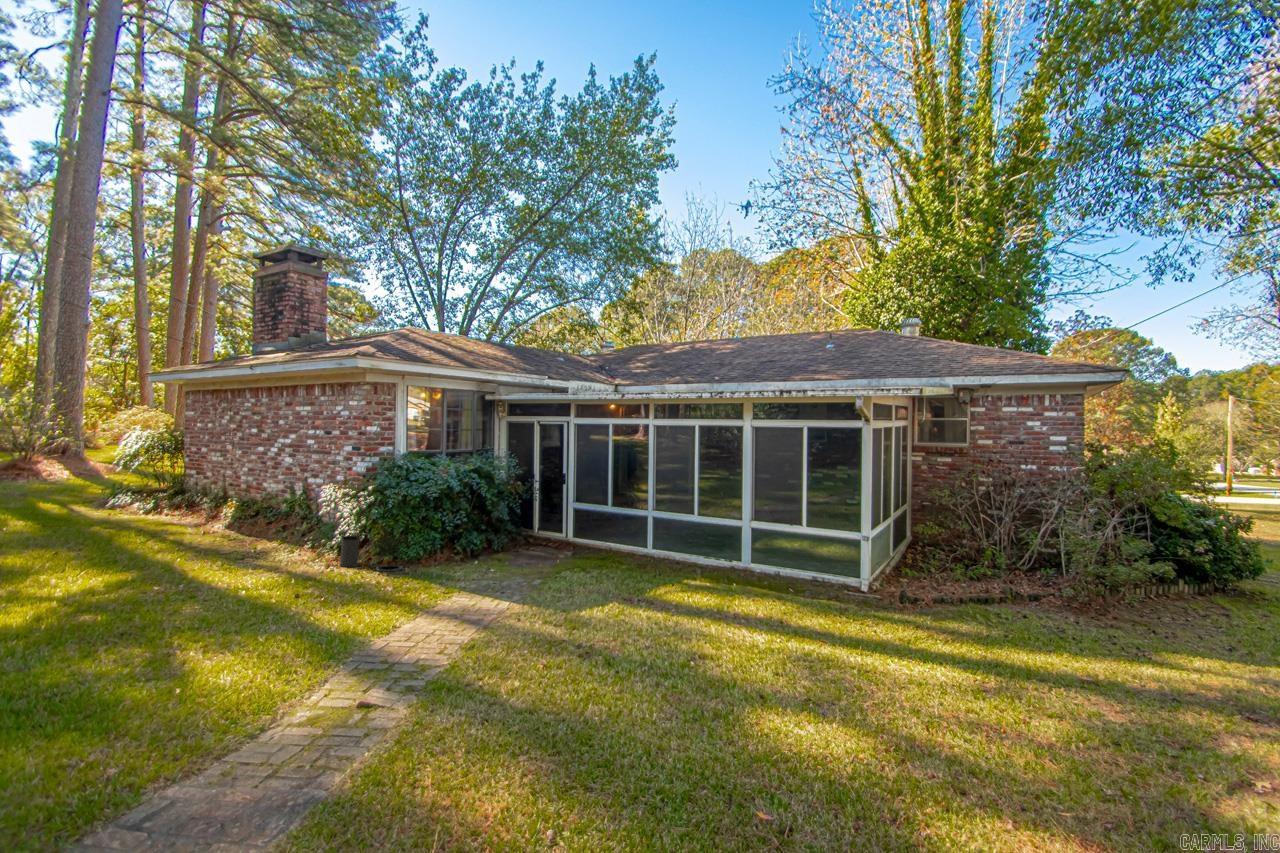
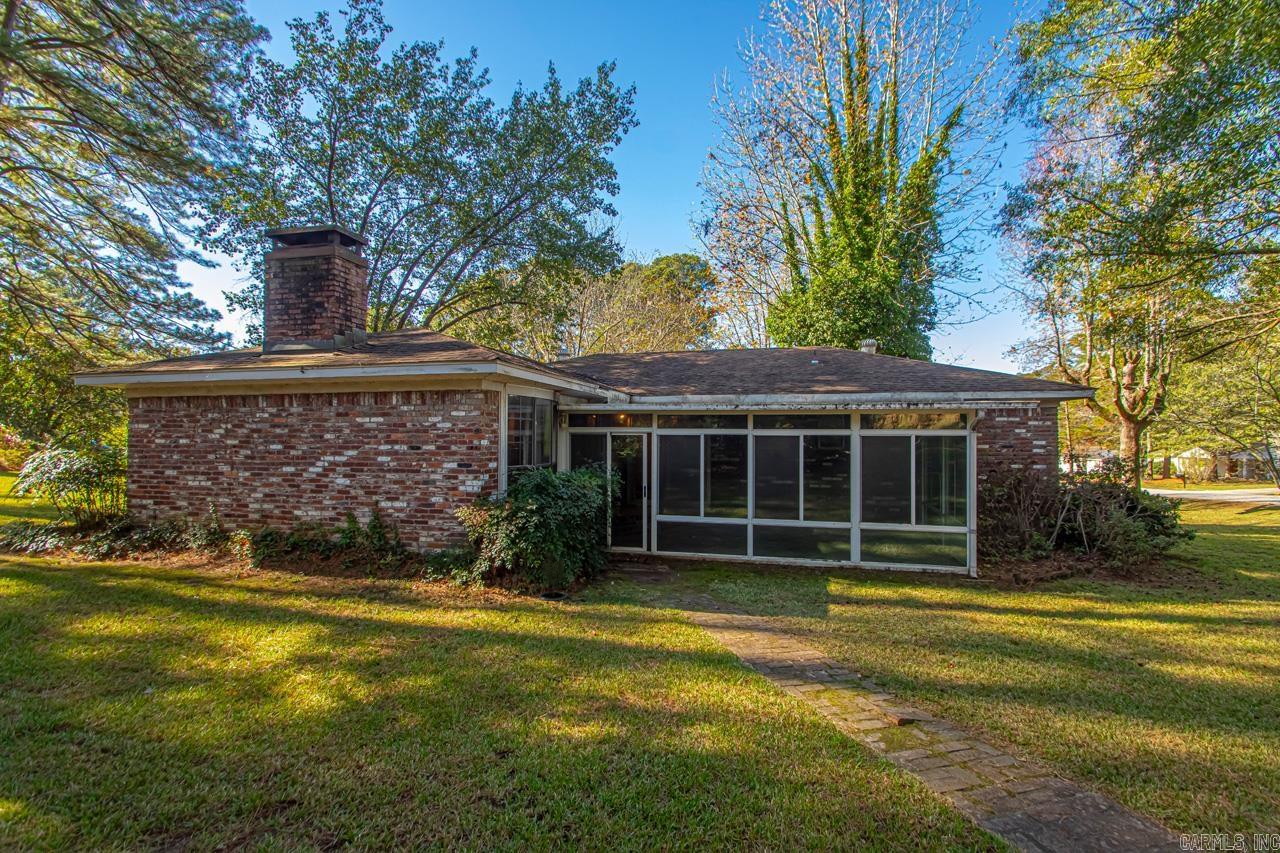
watering can: present [339,533,360,567] -> none [490,556,512,601]

